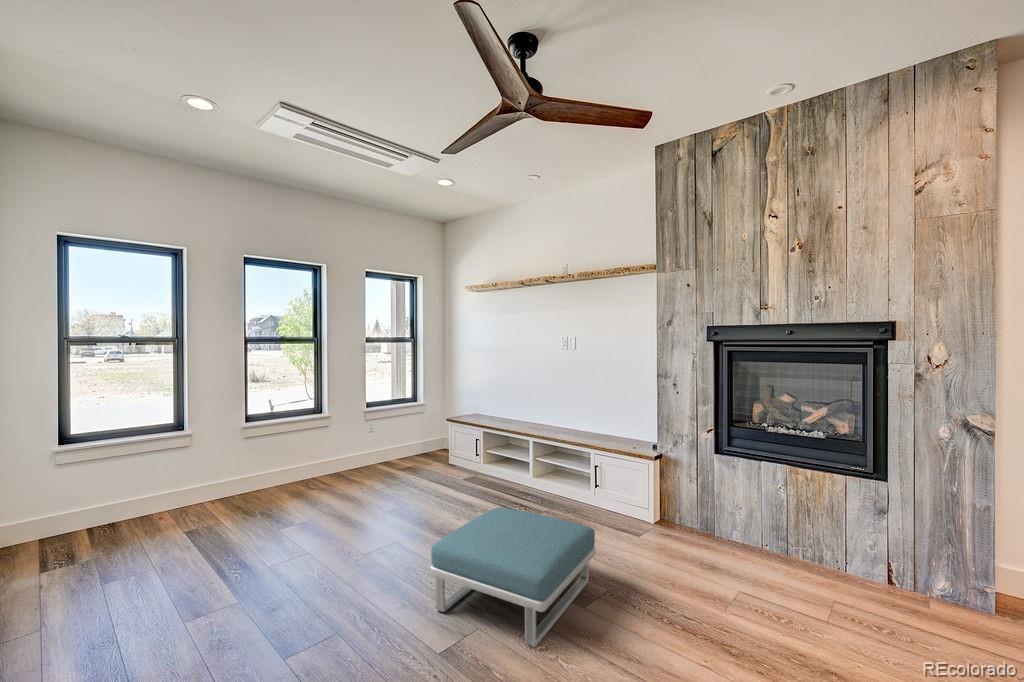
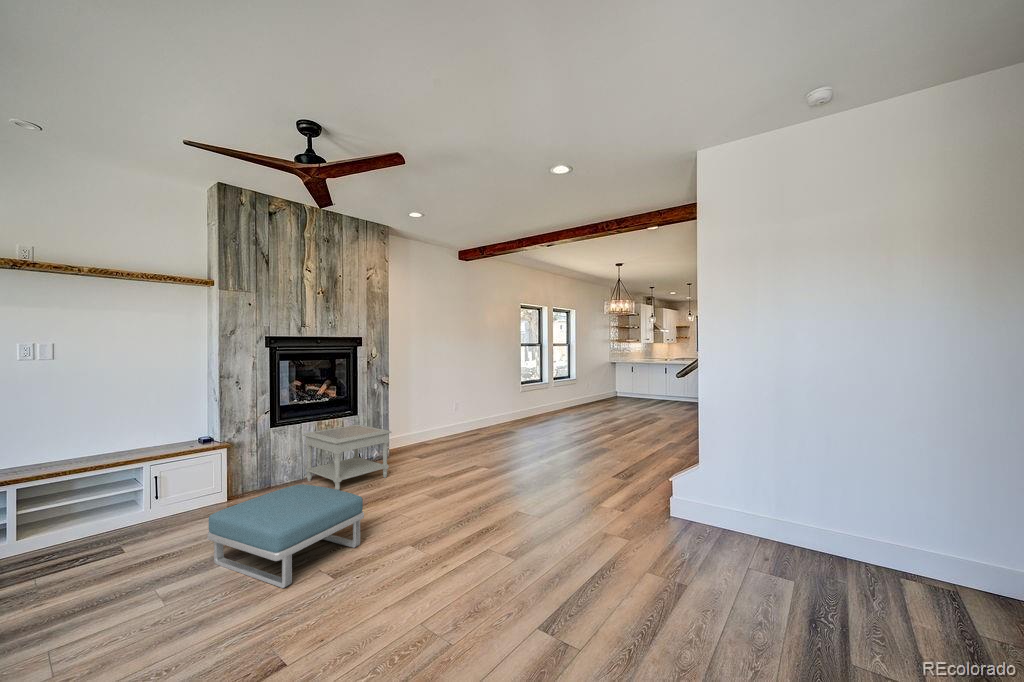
side table: none [721,477,876,631] -> present [303,424,391,490]

